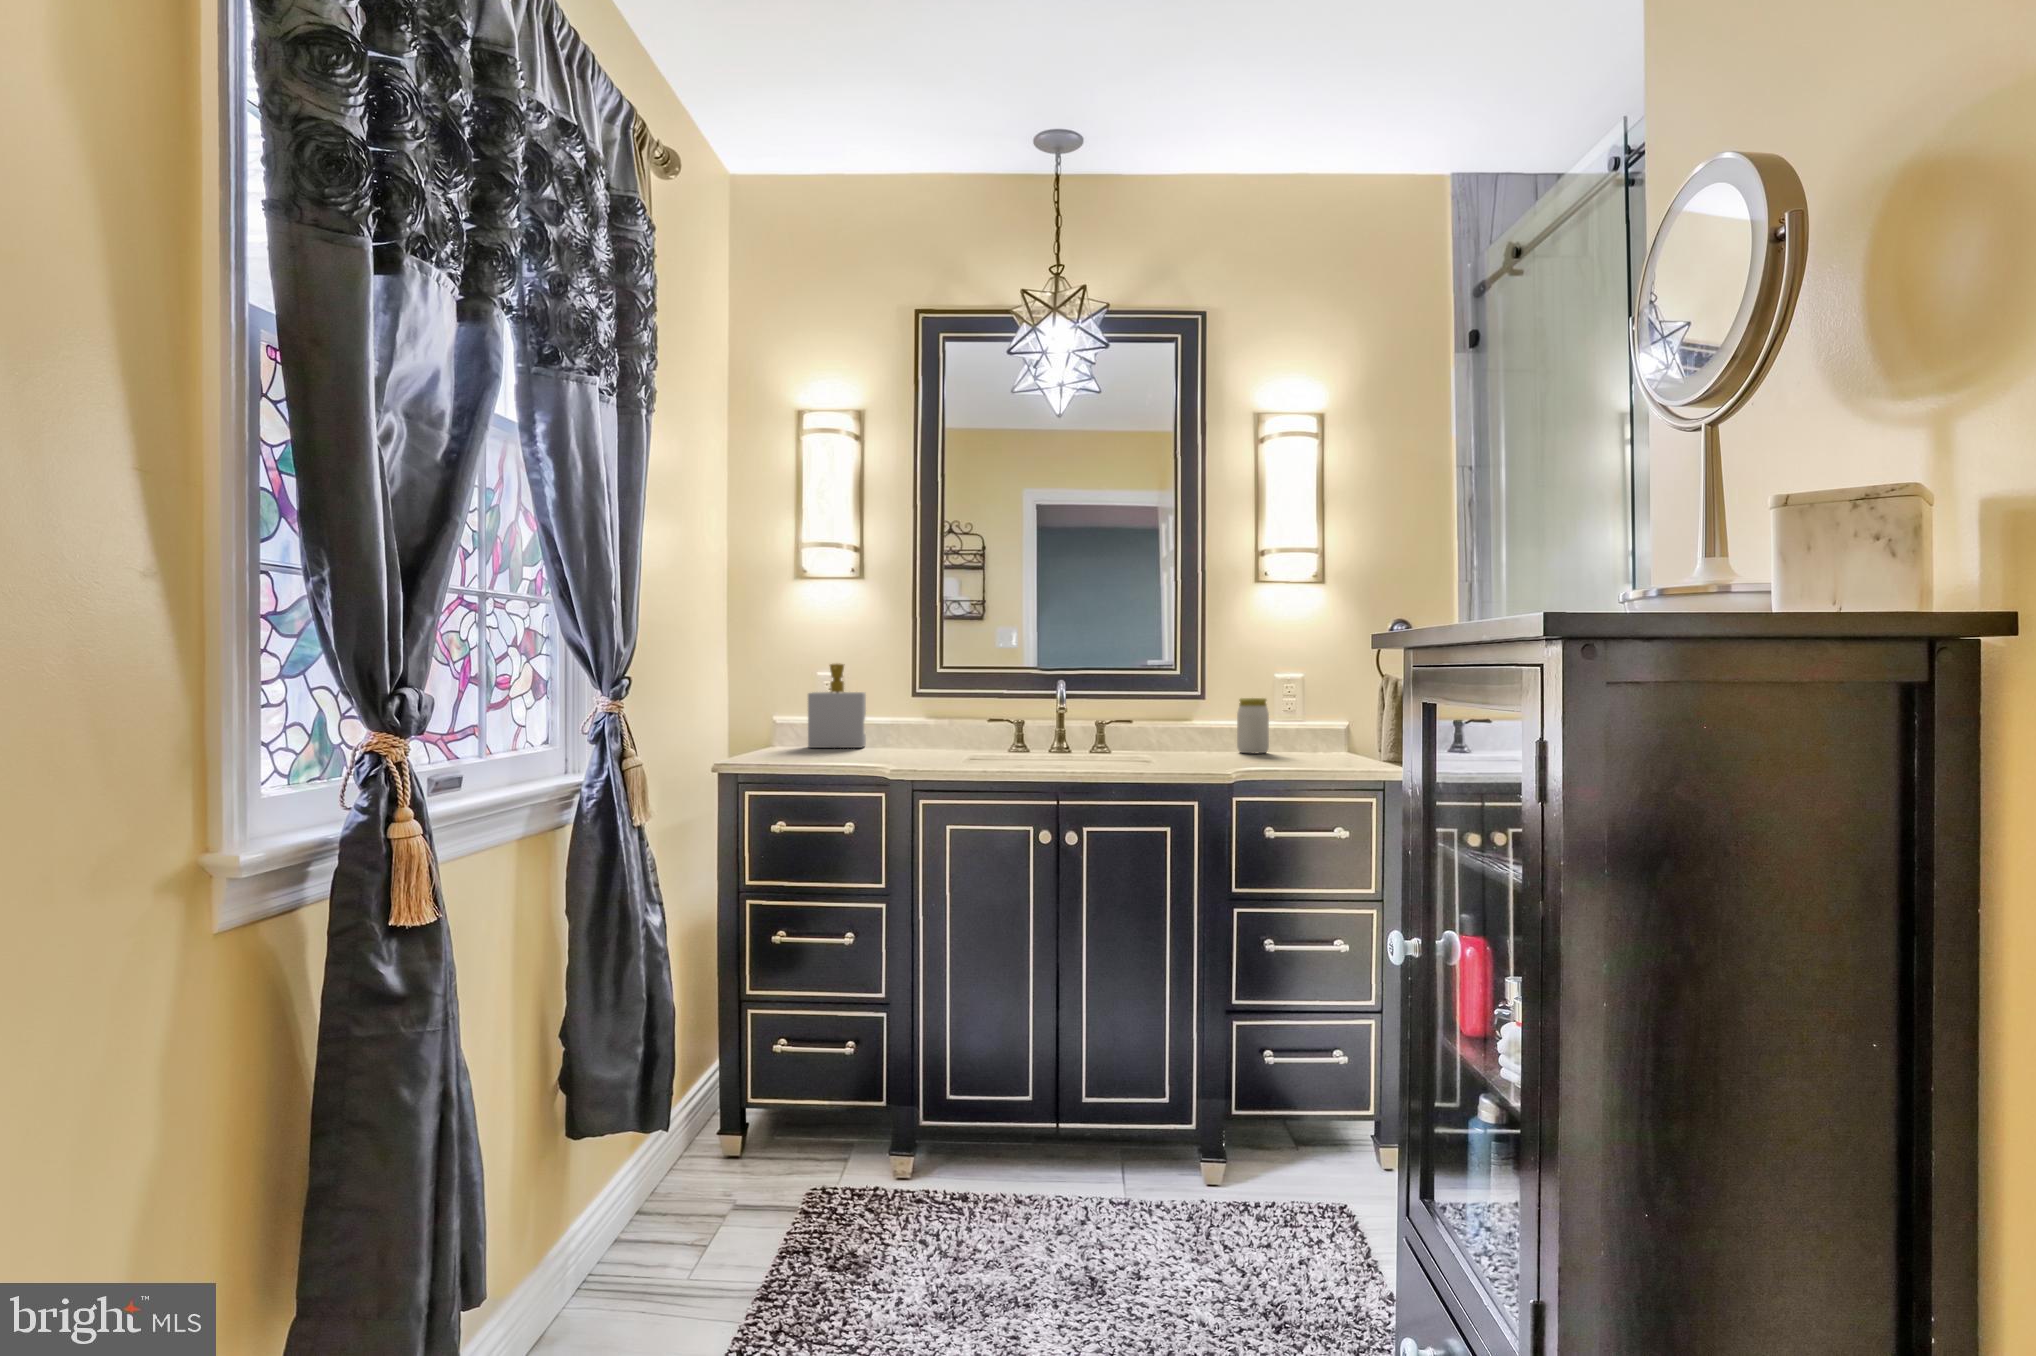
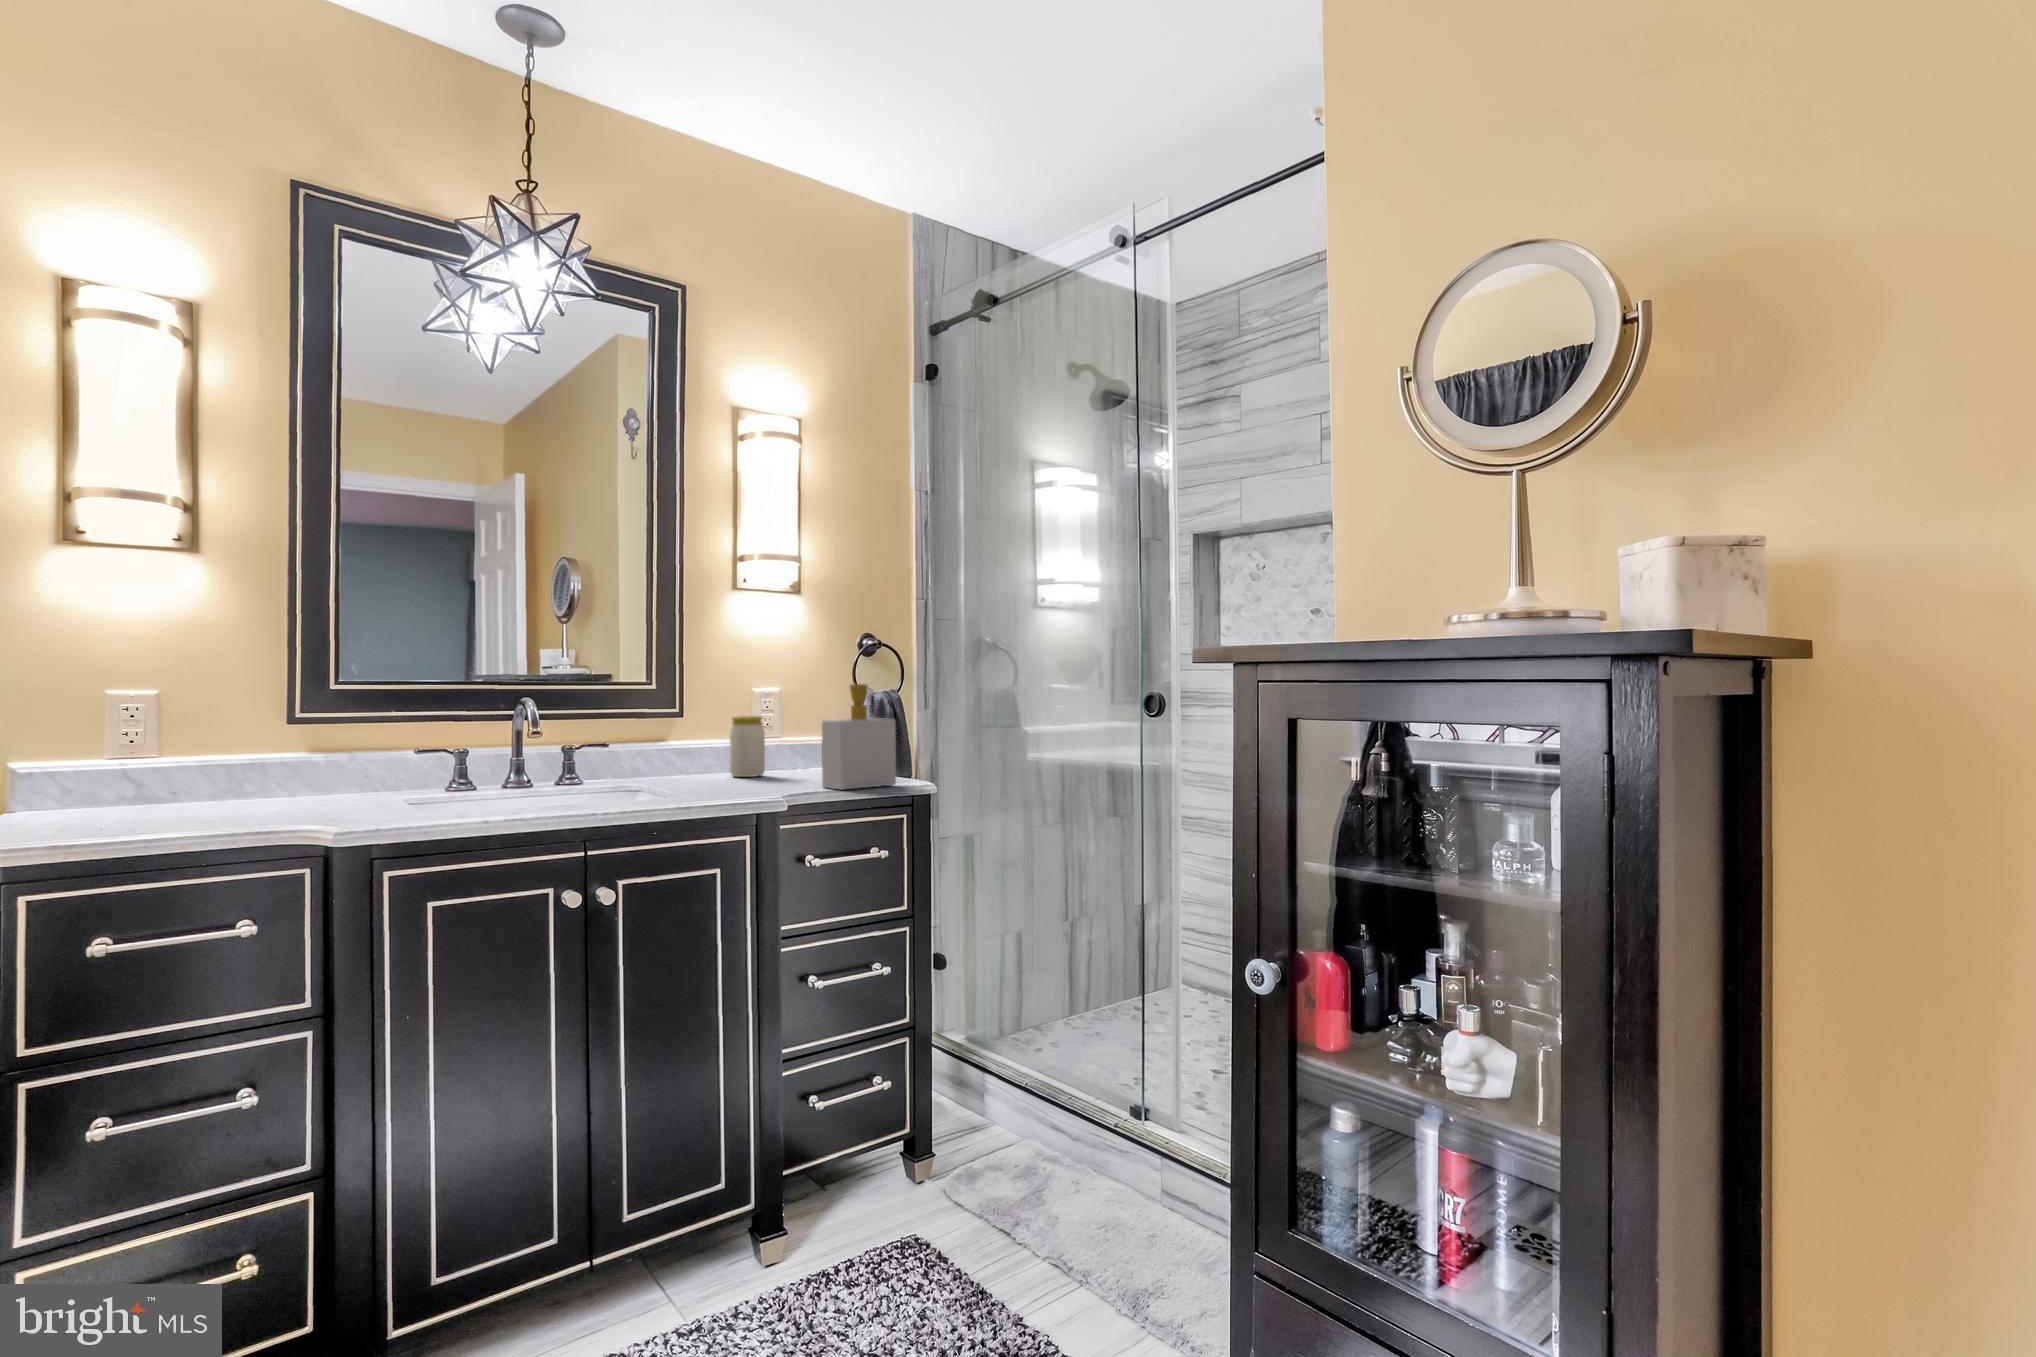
soap bottle: present [808,663,866,748] -> present [822,684,896,790]

